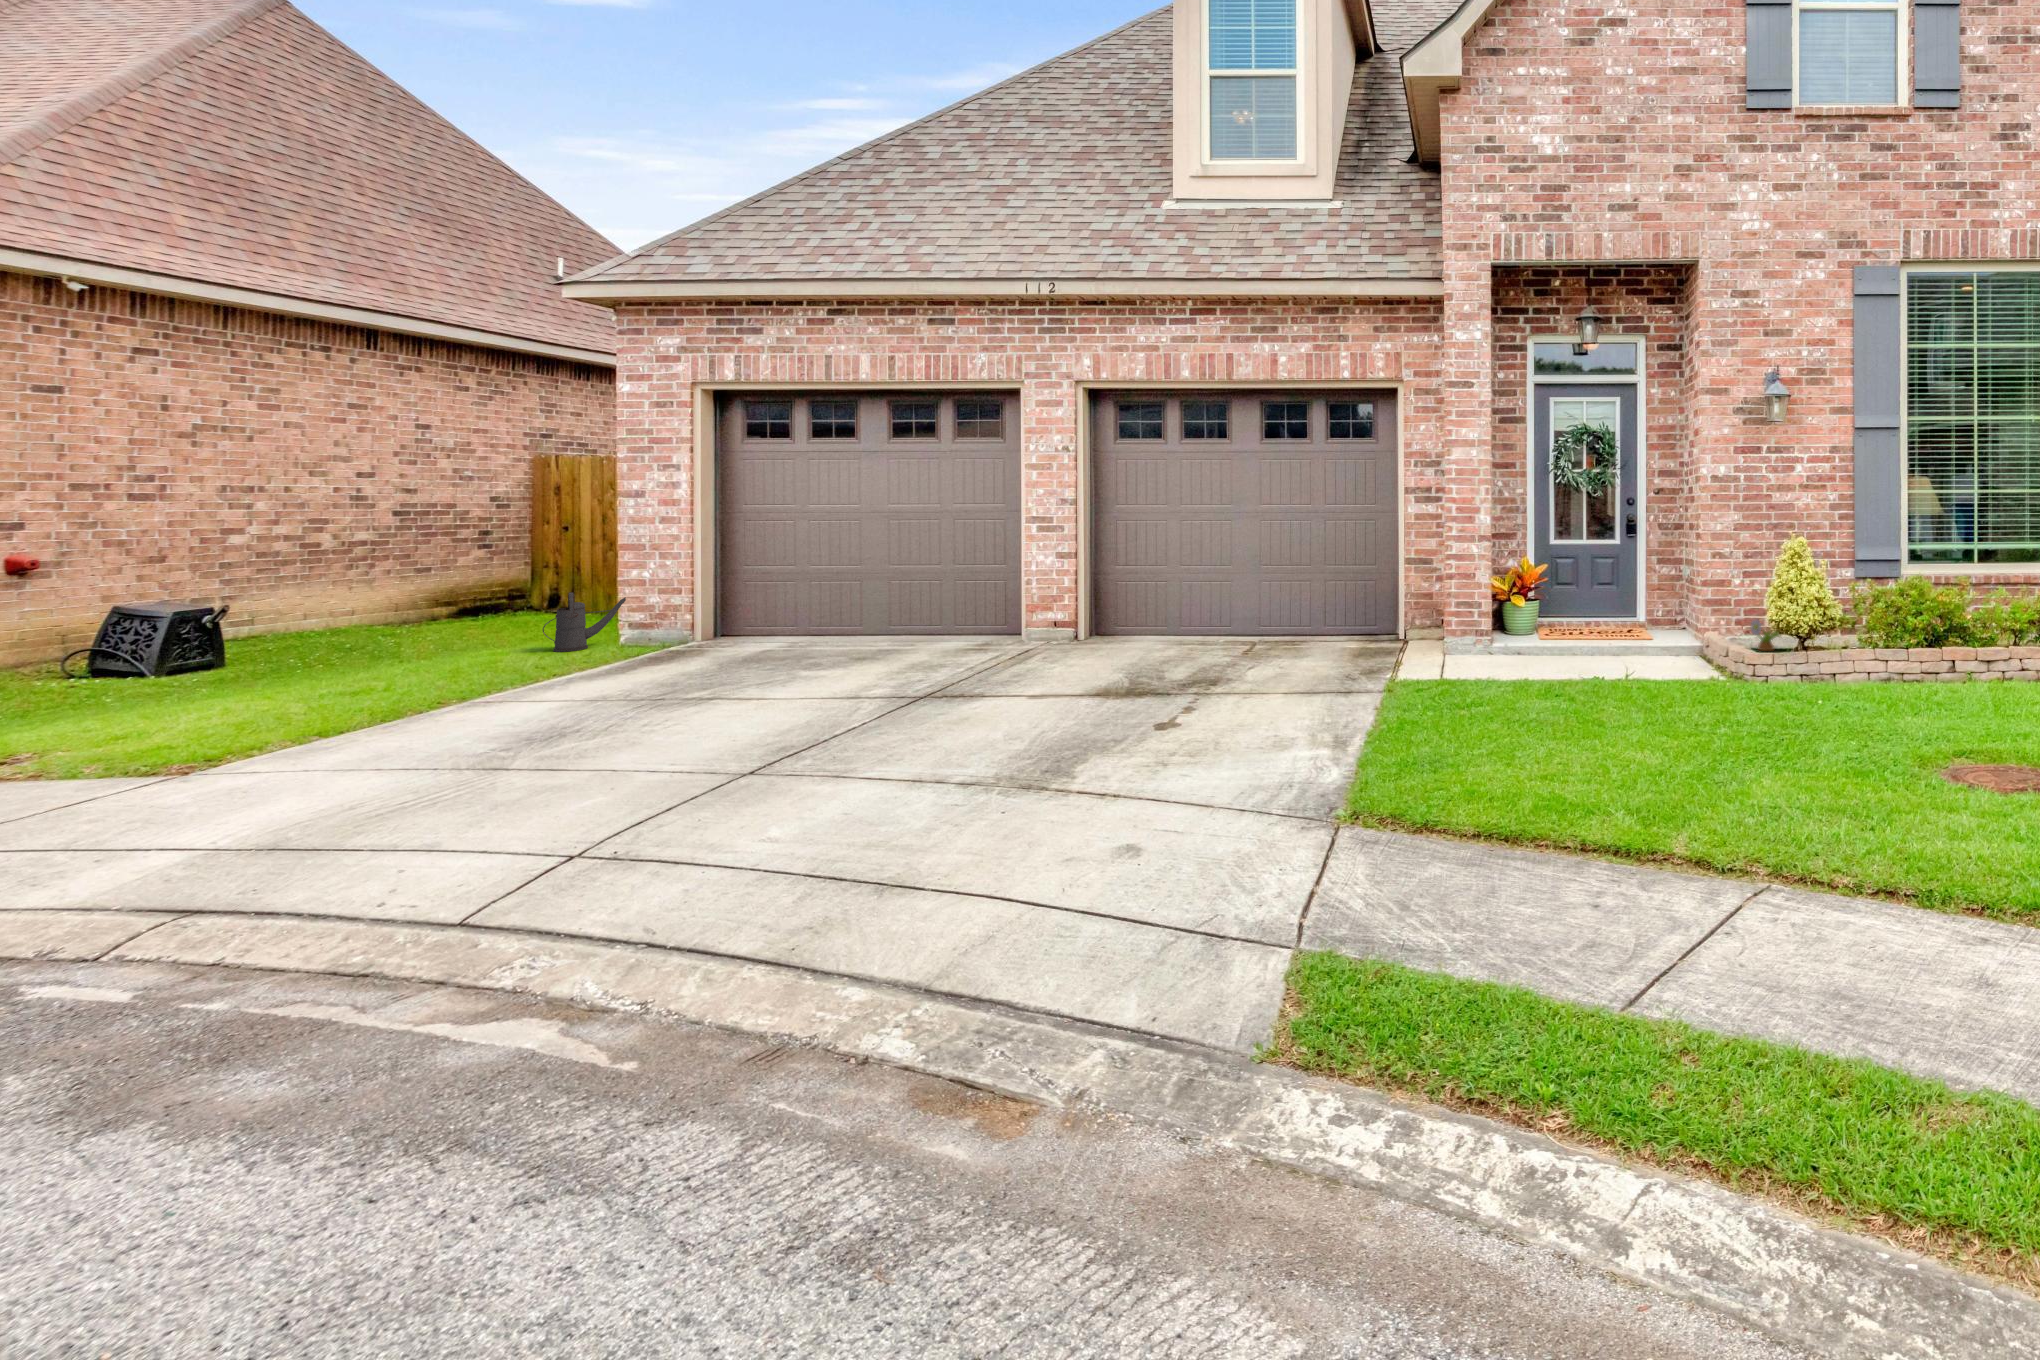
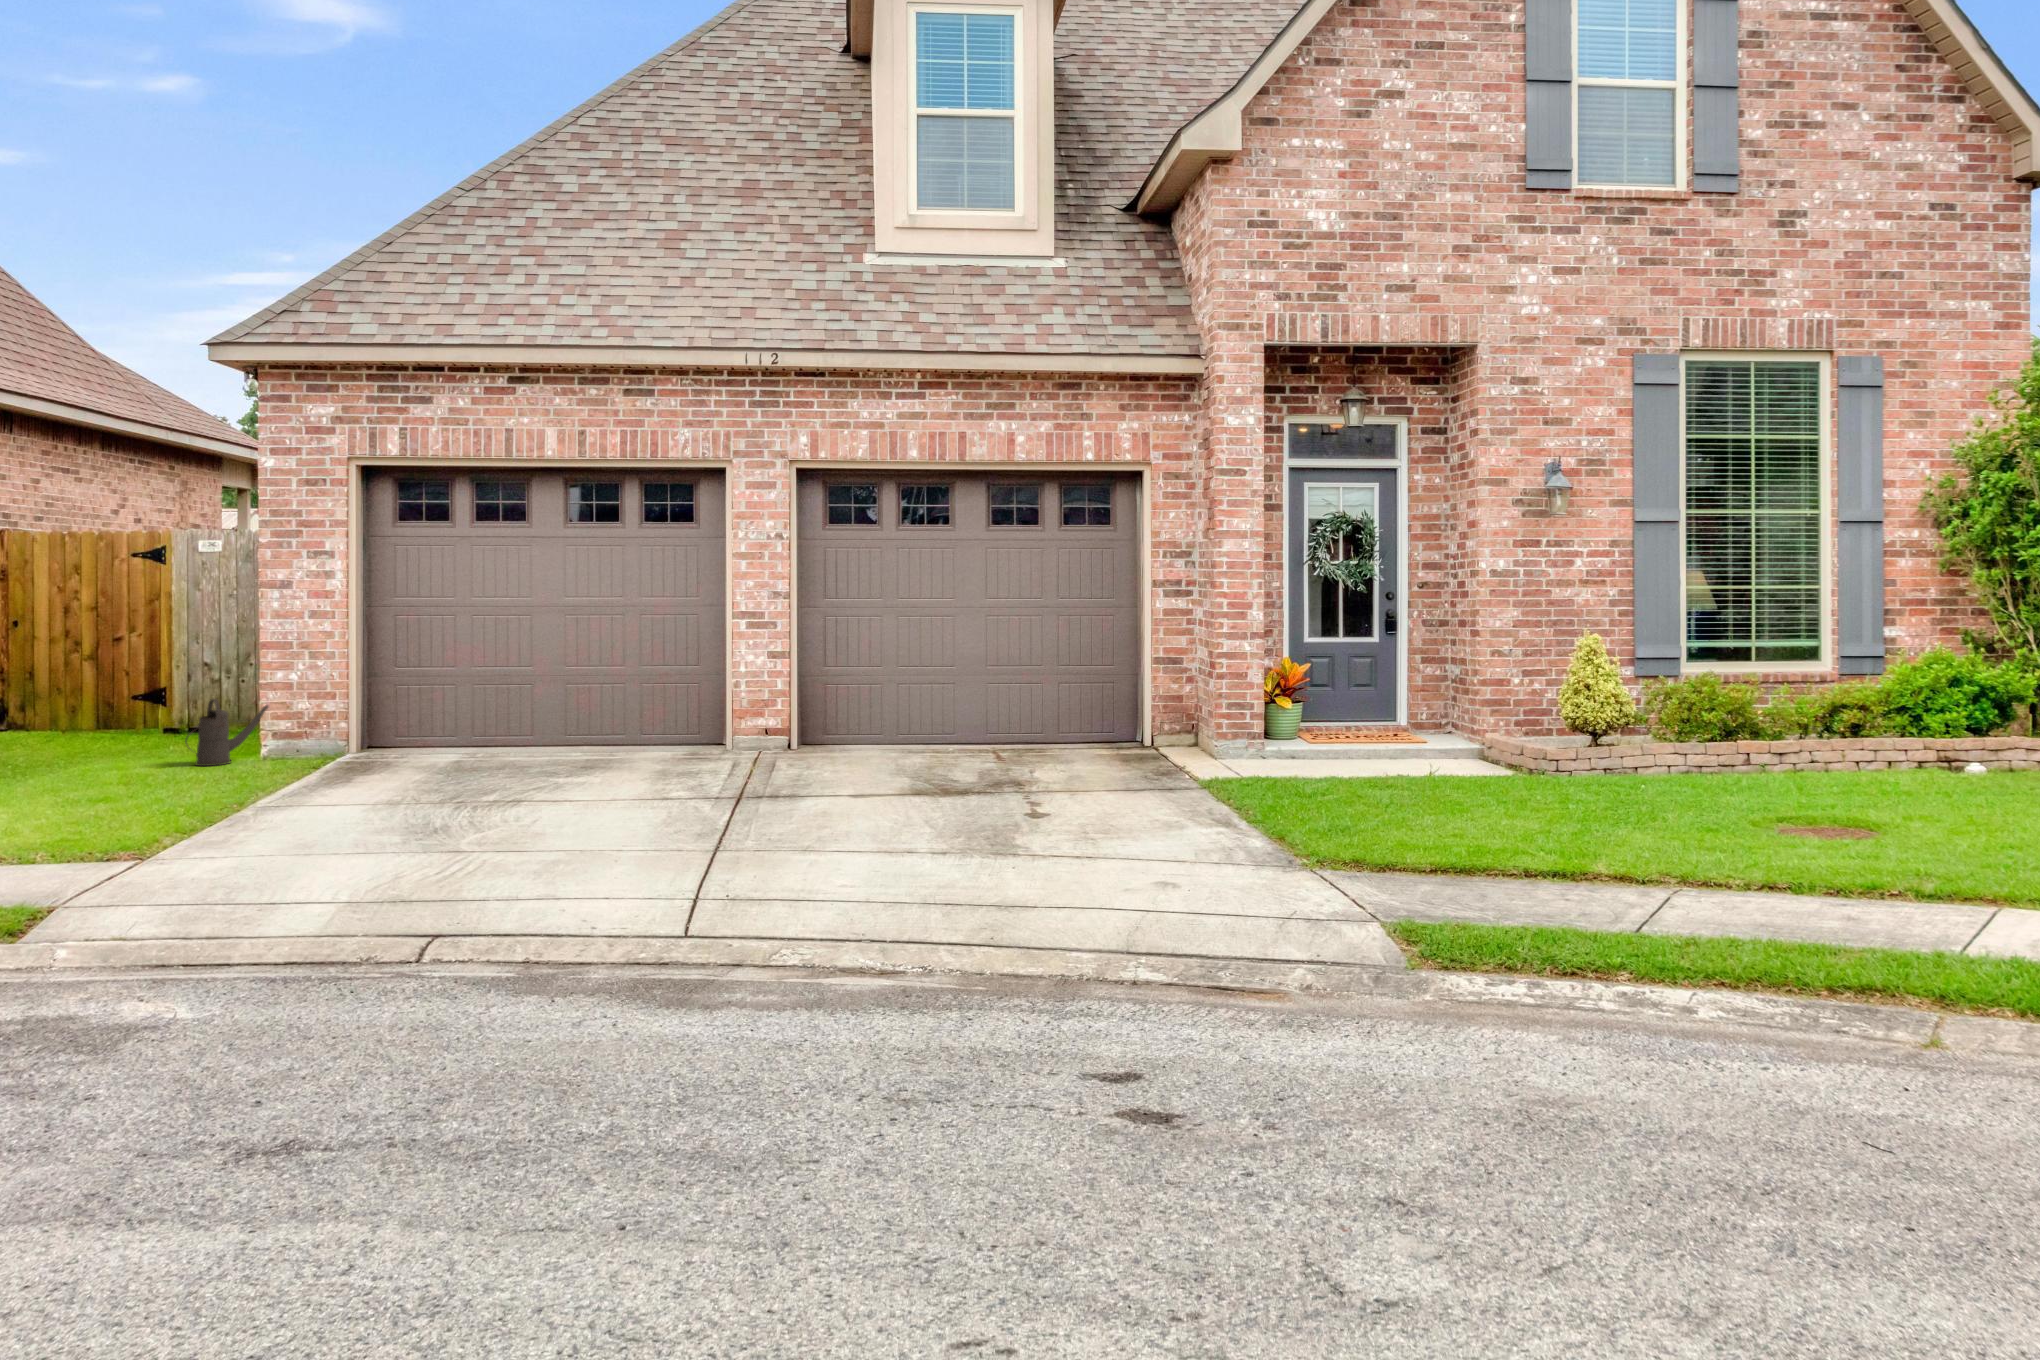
decorative plant: present [1751,620,1781,651] -> none [1536,716,1570,750]

